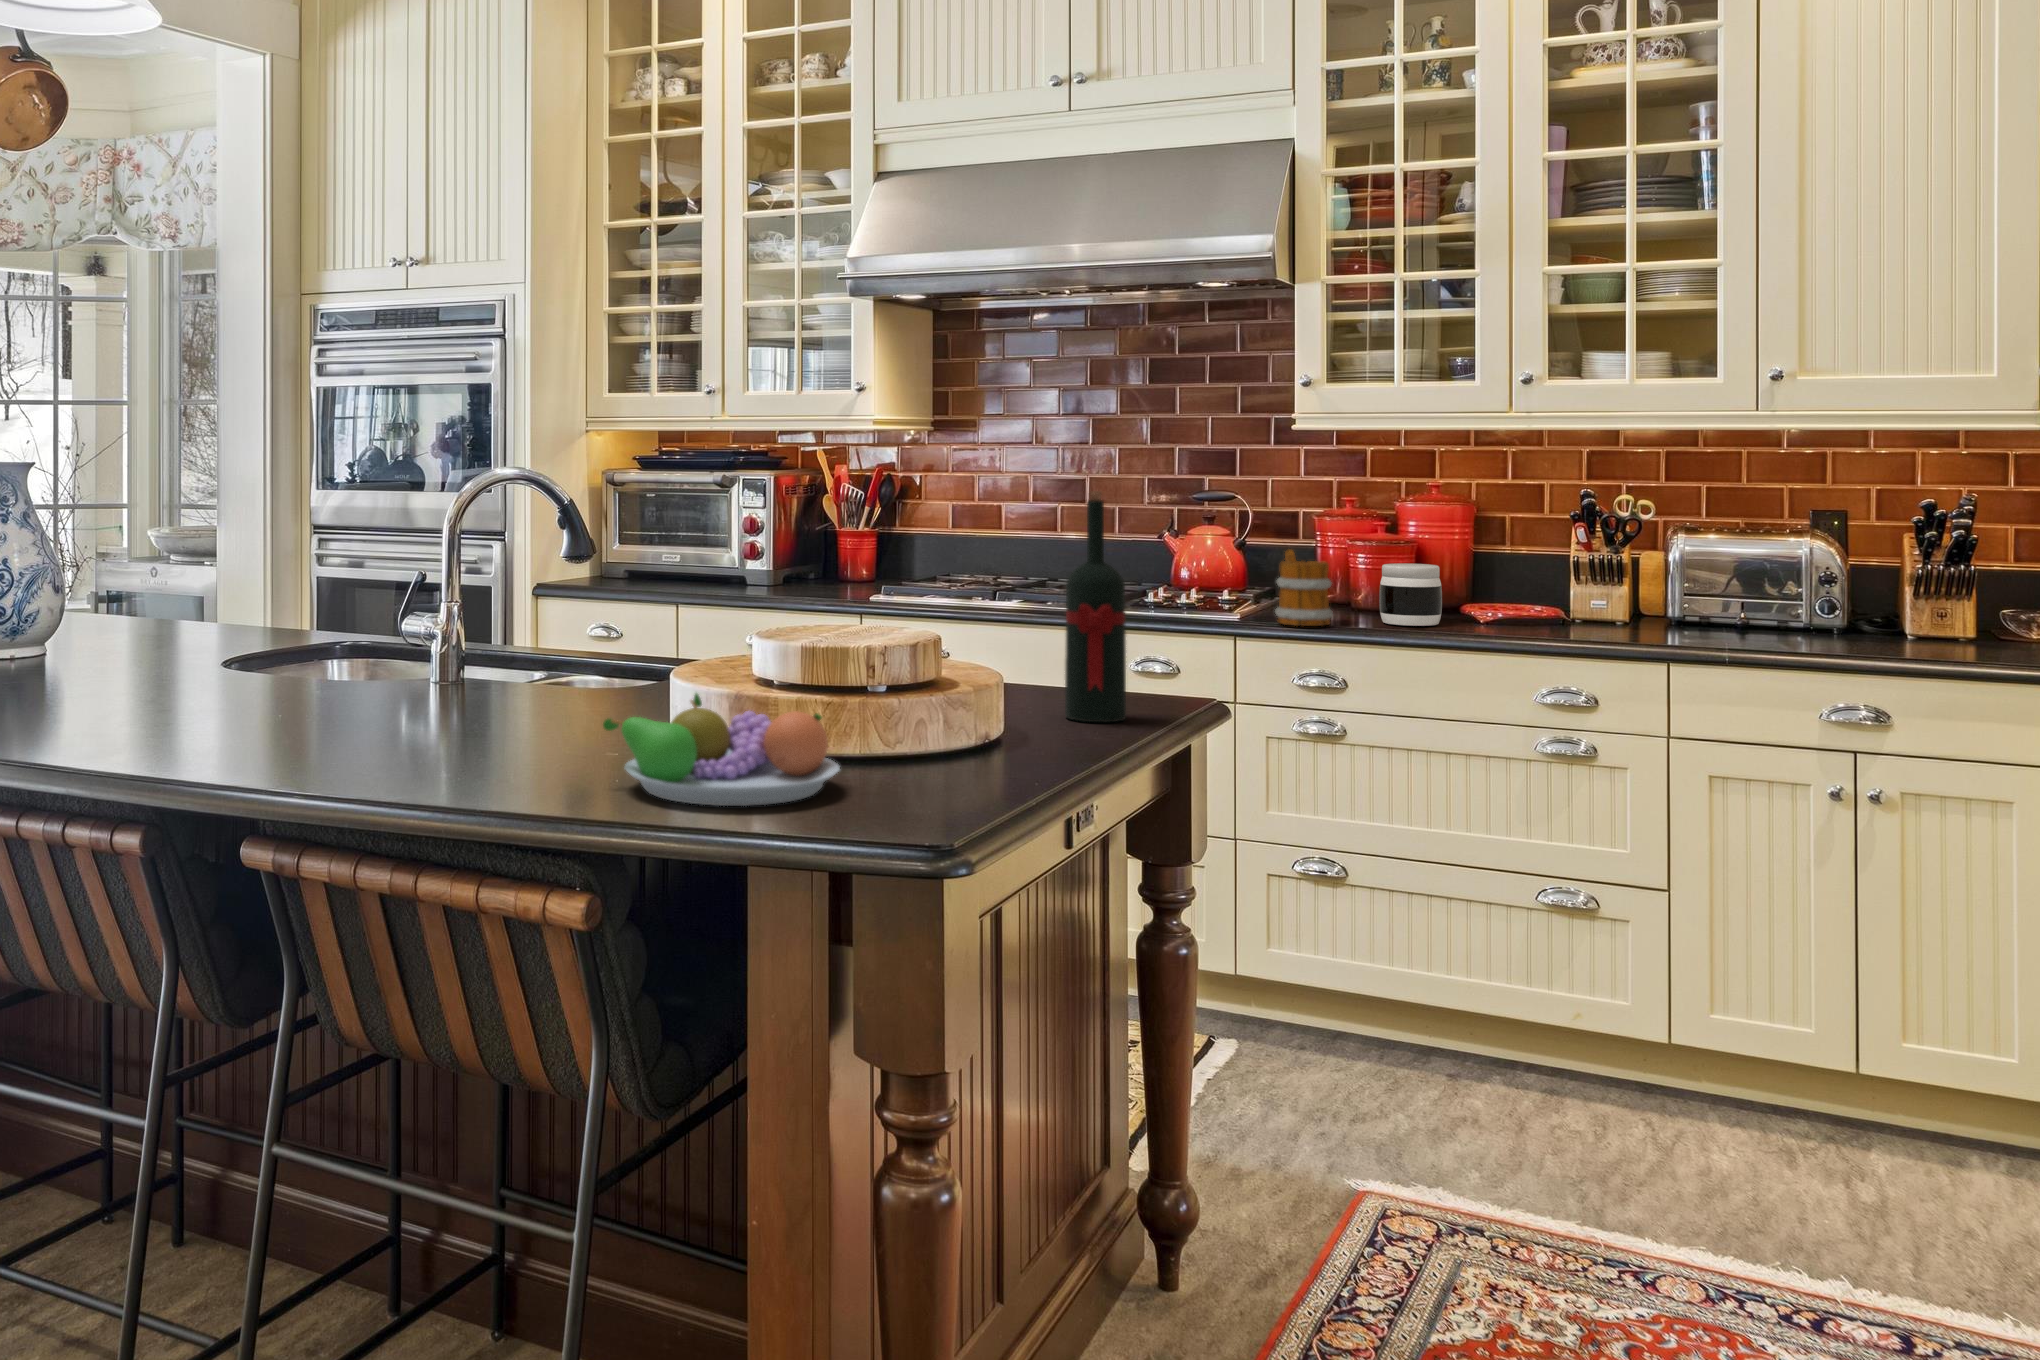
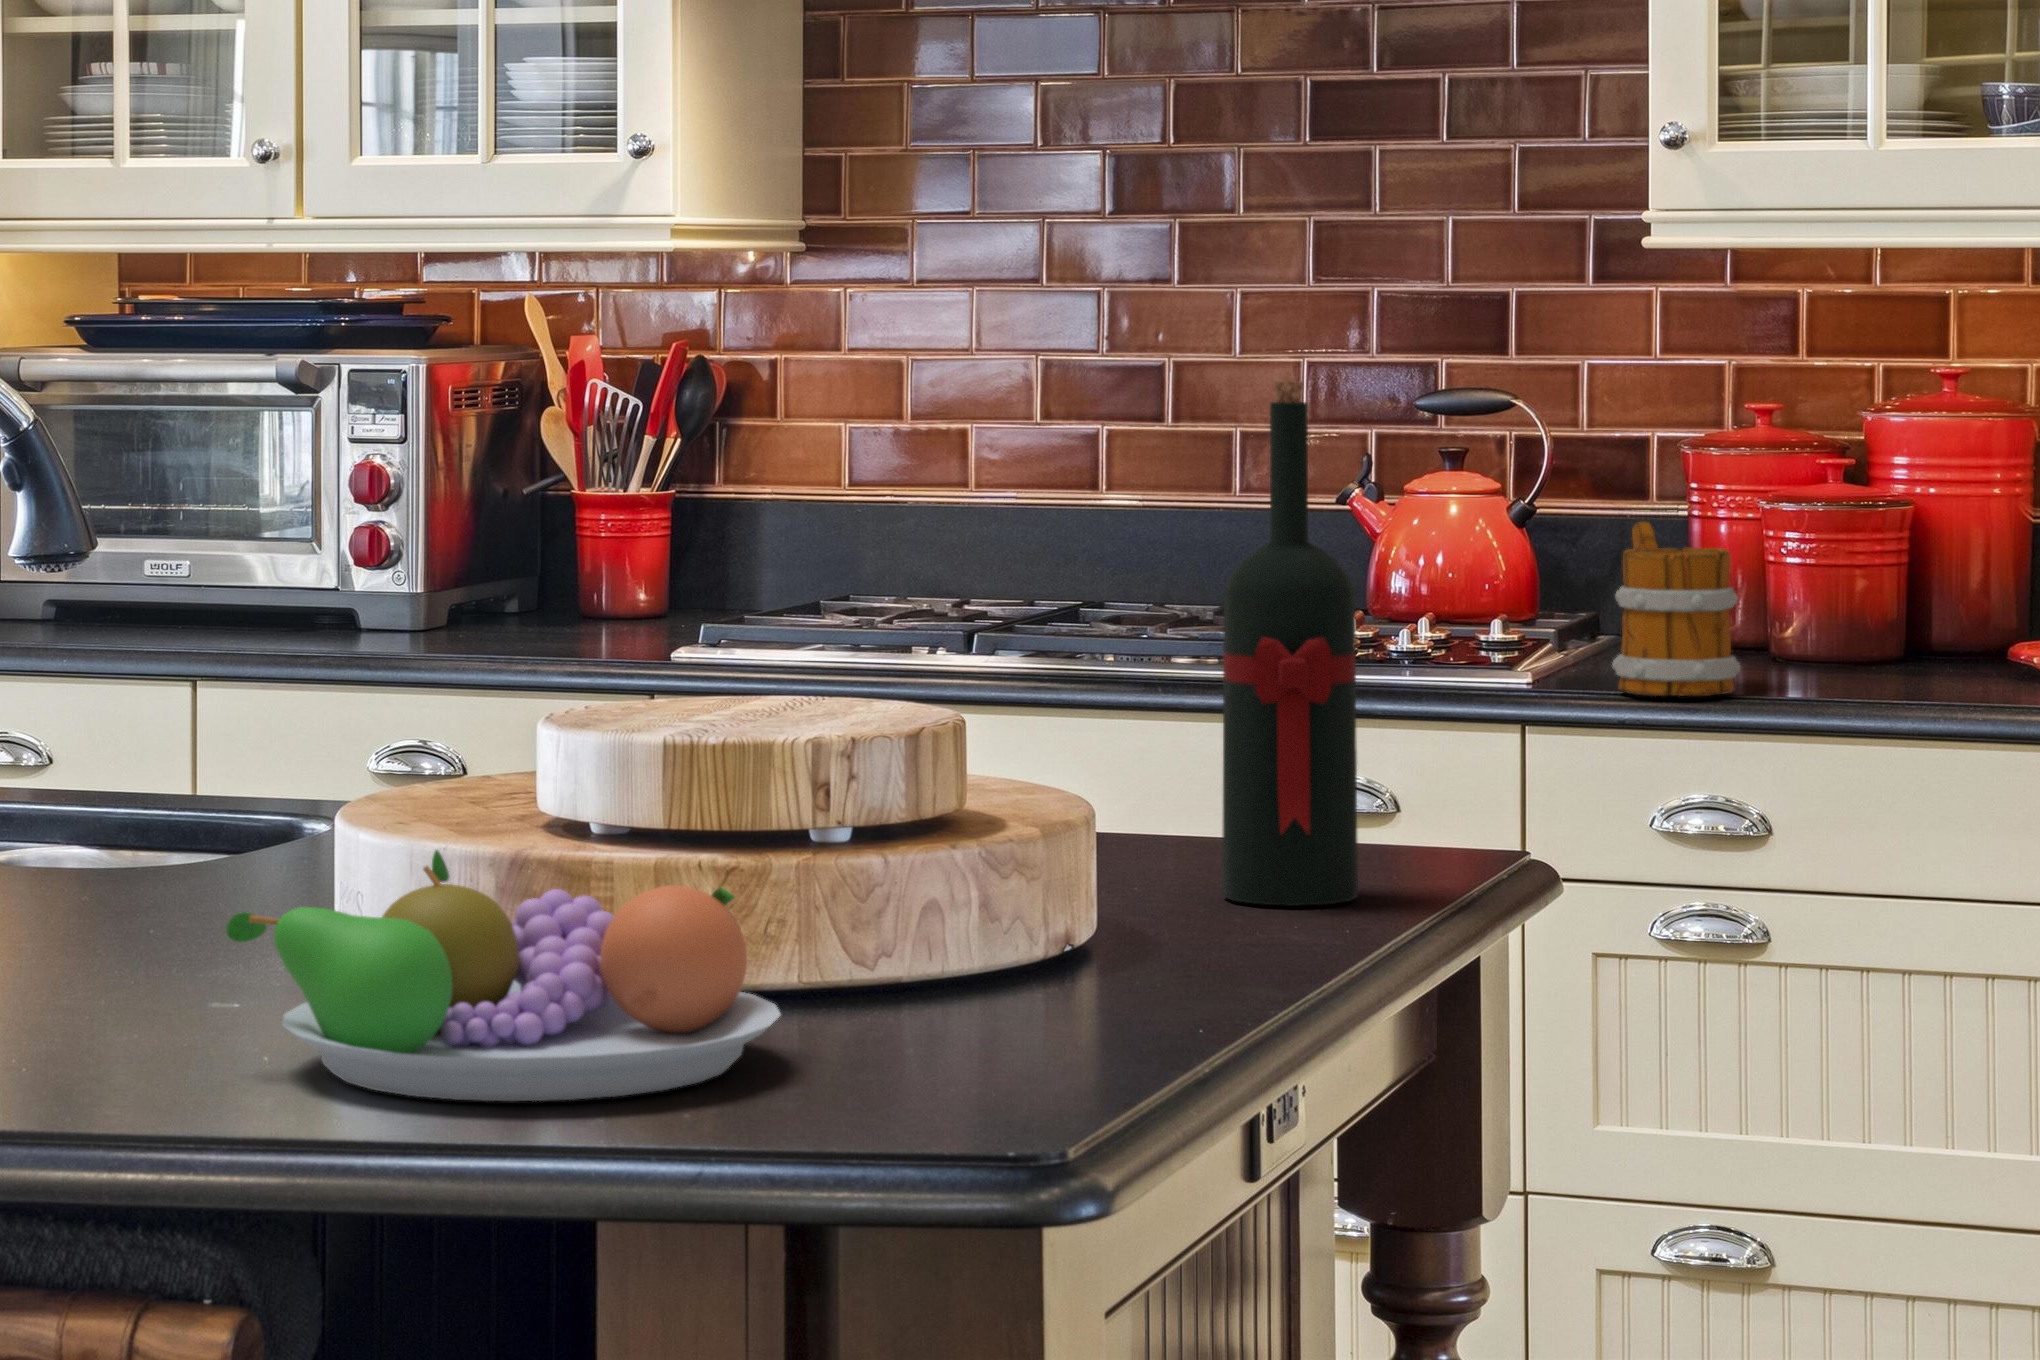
jar: present [1380,563,1442,626] -> none [1840,551,1973,691]

